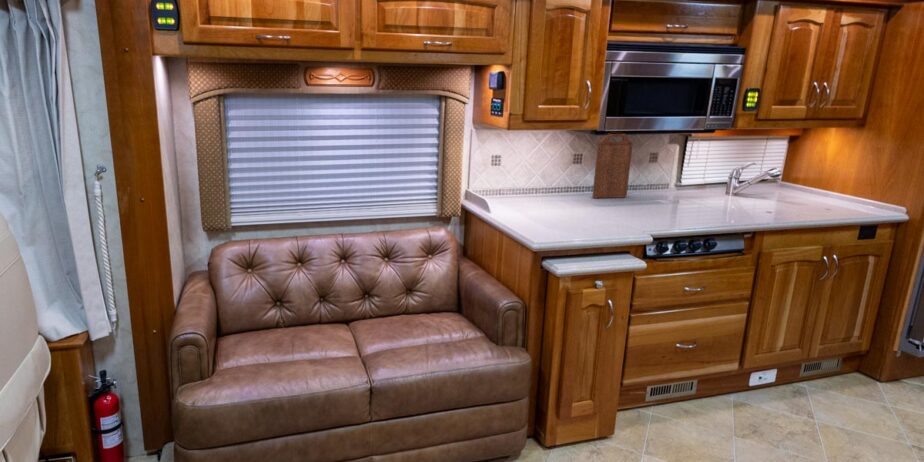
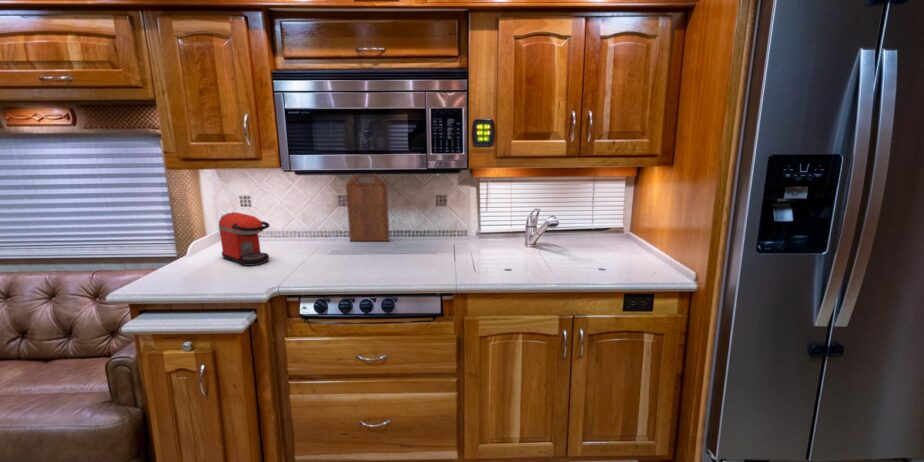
coffee maker: none [522,170,588,218] -> present [219,212,269,266]

